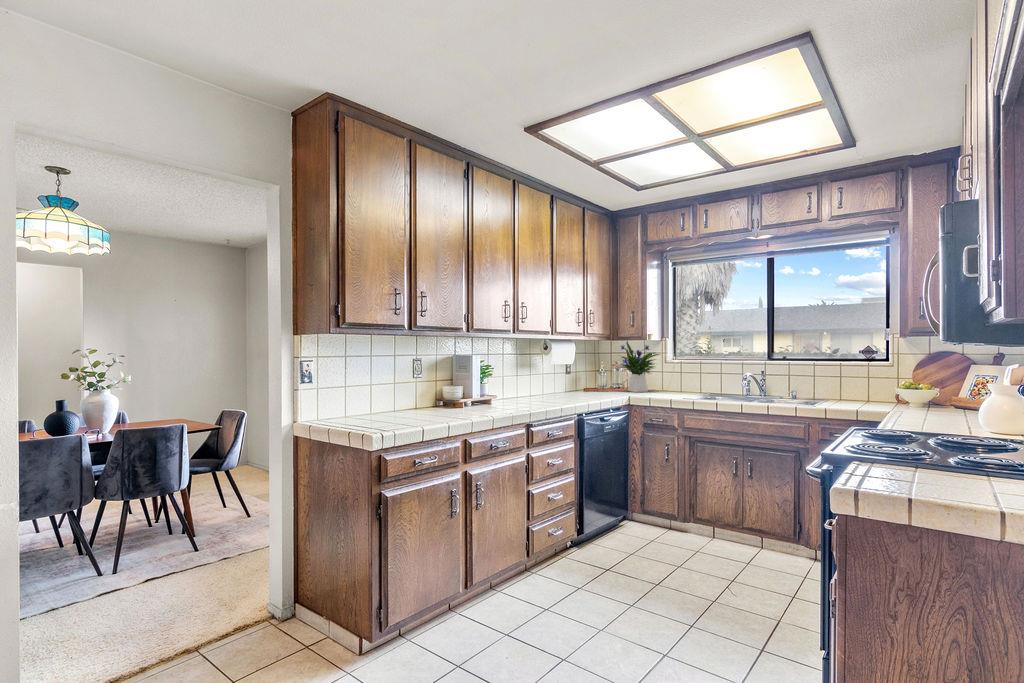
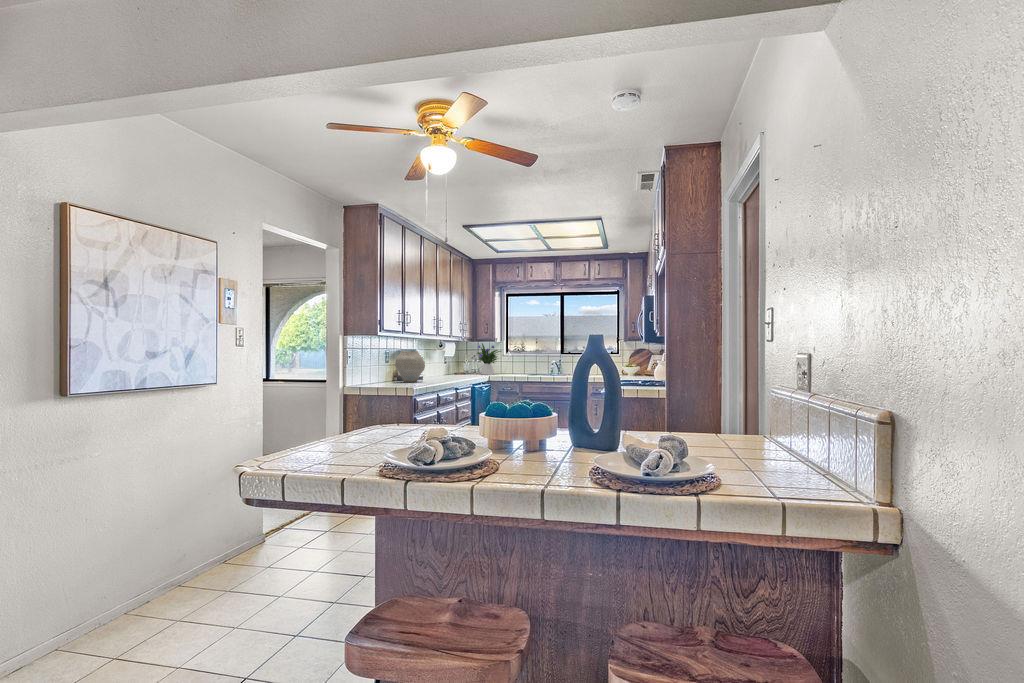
vase: none [424,357,476,412] -> present [395,350,425,382]

